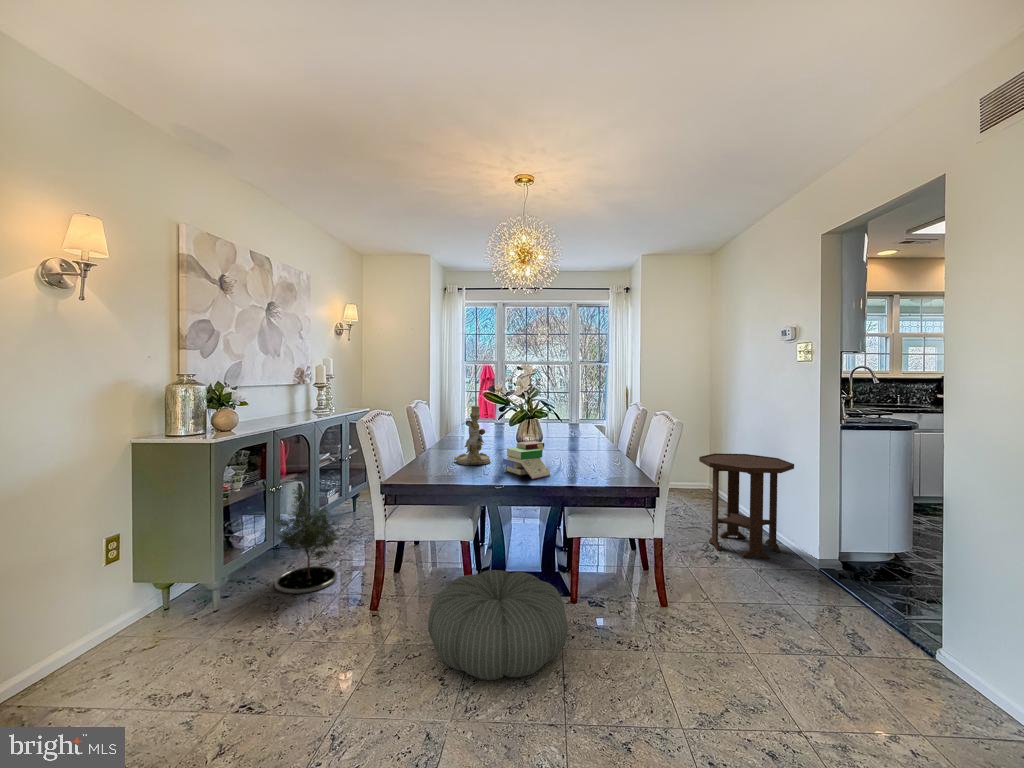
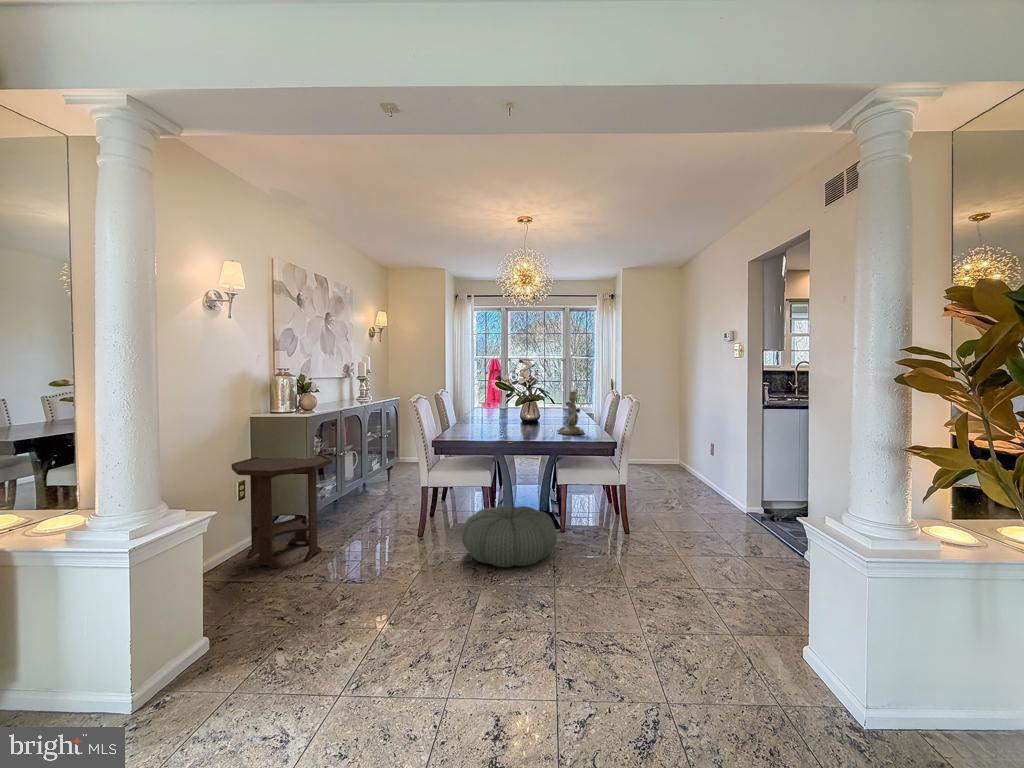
candlestick: present [454,406,490,465] -> present [557,391,584,435]
book: present [503,441,550,479] -> none [511,415,545,440]
side table: present [699,453,794,559] -> present [232,454,332,568]
potted tree: present [275,487,344,594] -> none [340,446,394,528]

